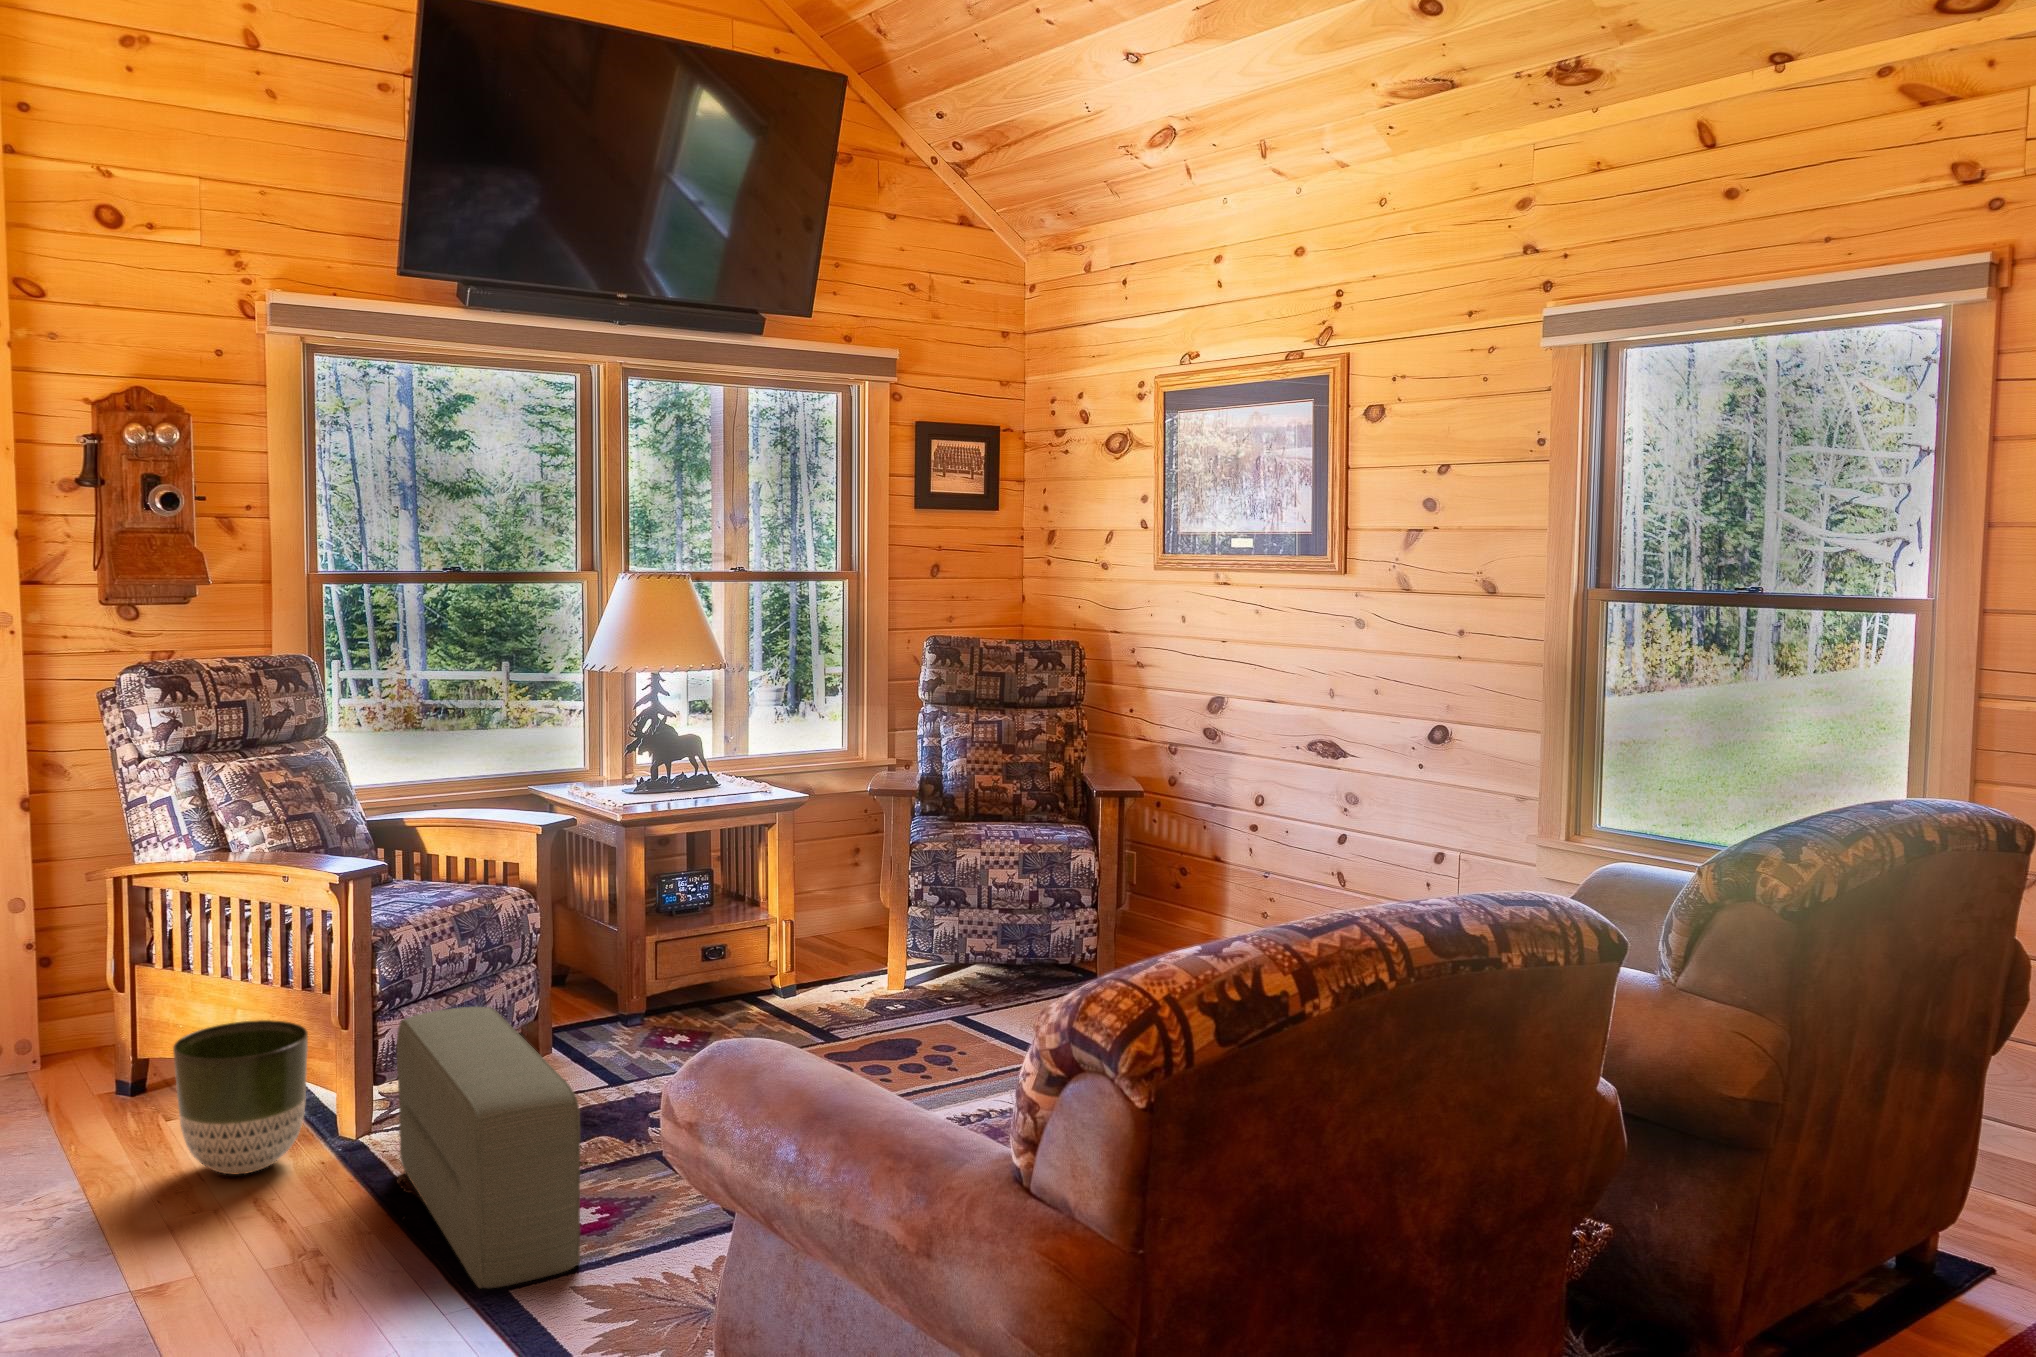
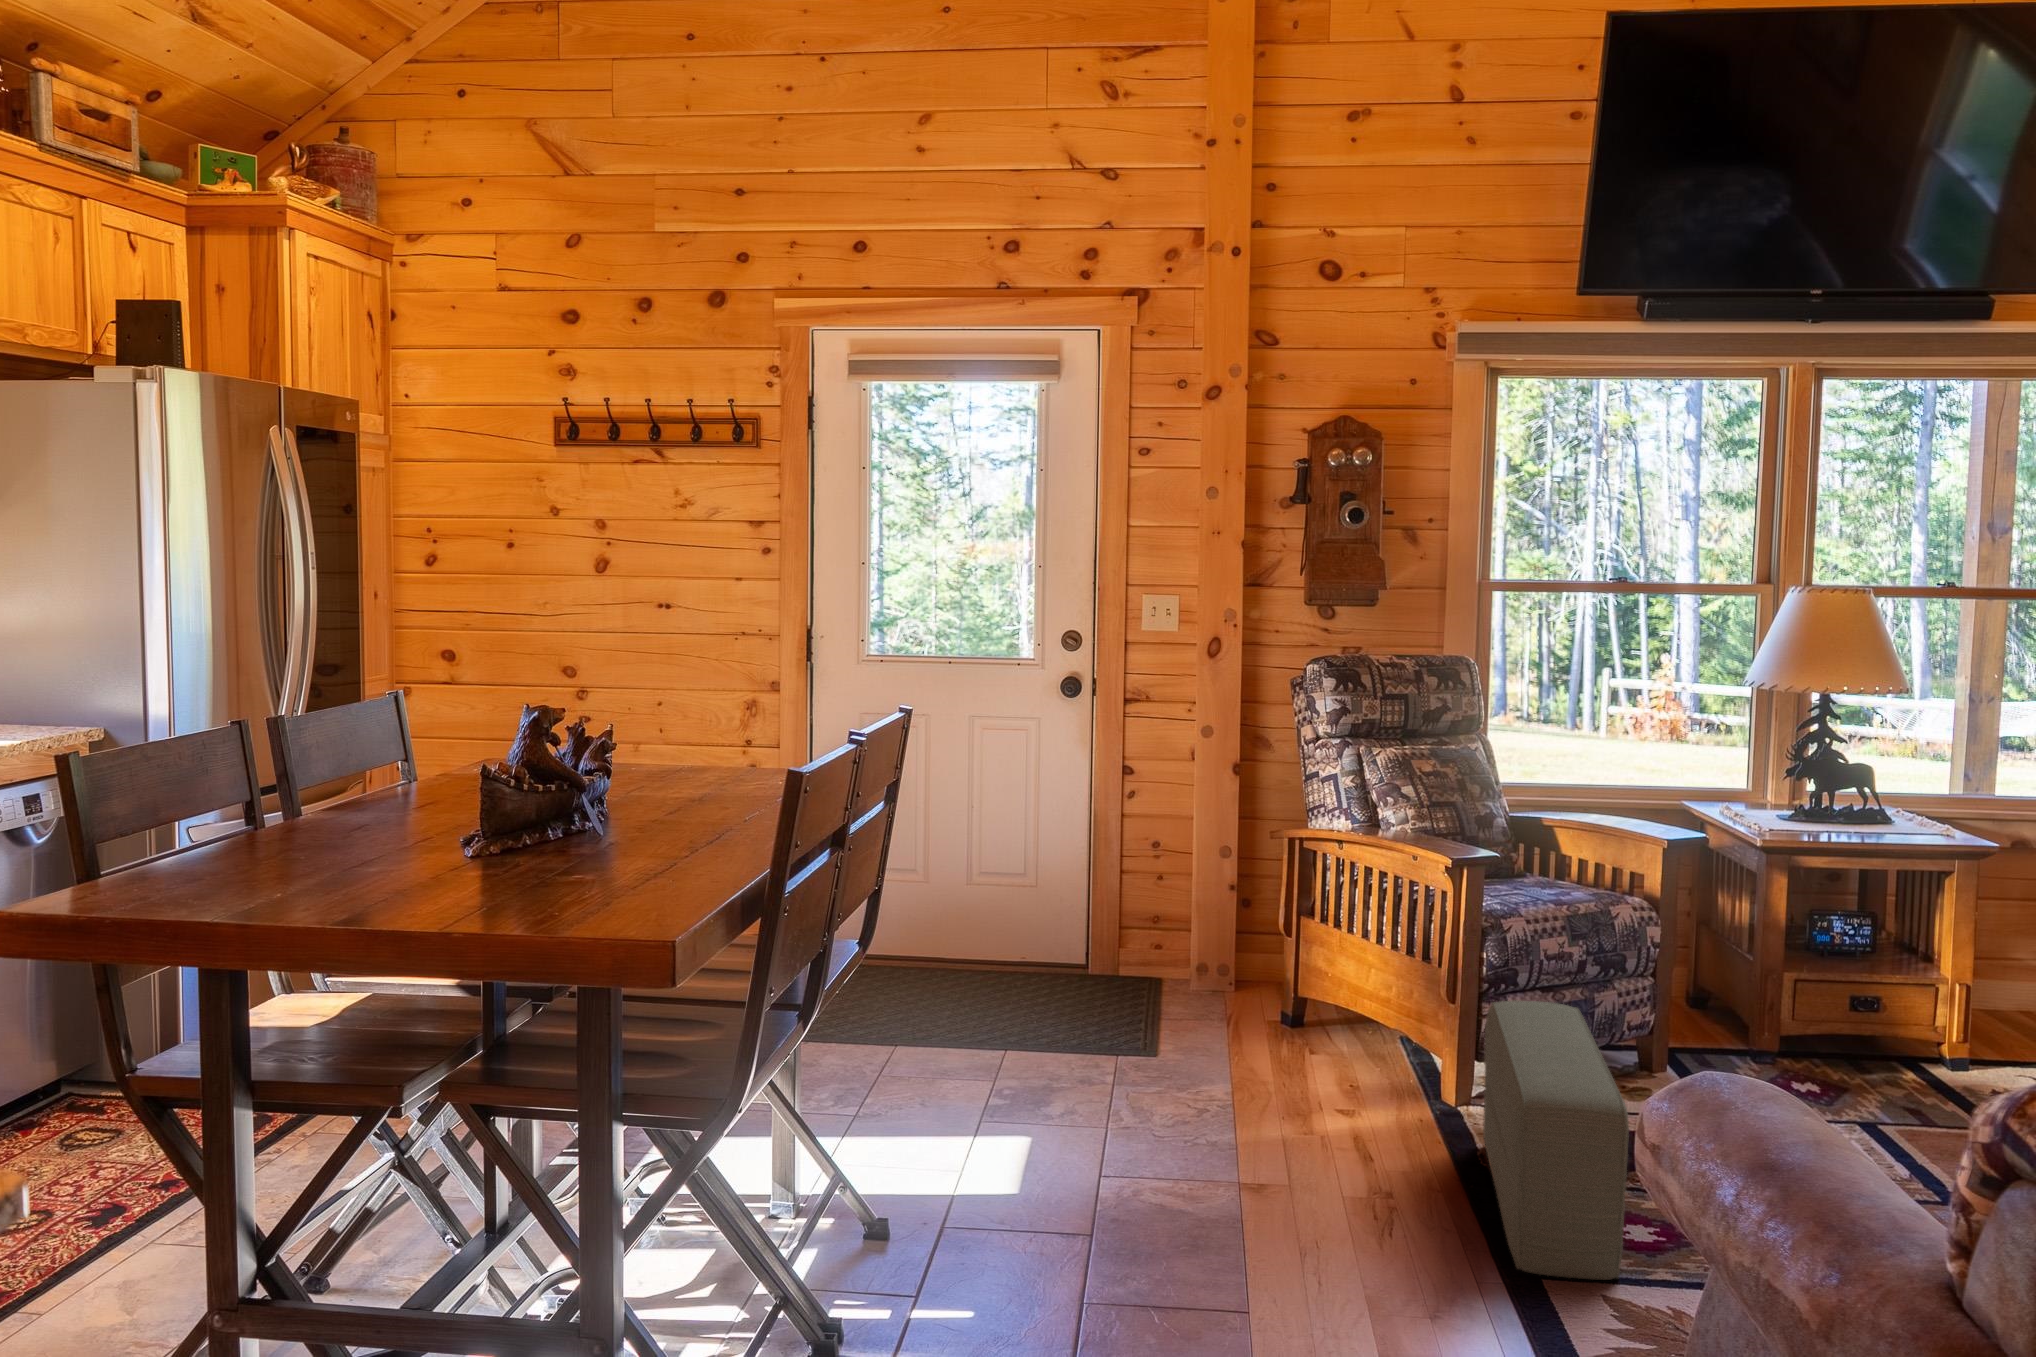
planter: present [173,1020,308,1174] -> none [1307,977,1416,1111]

